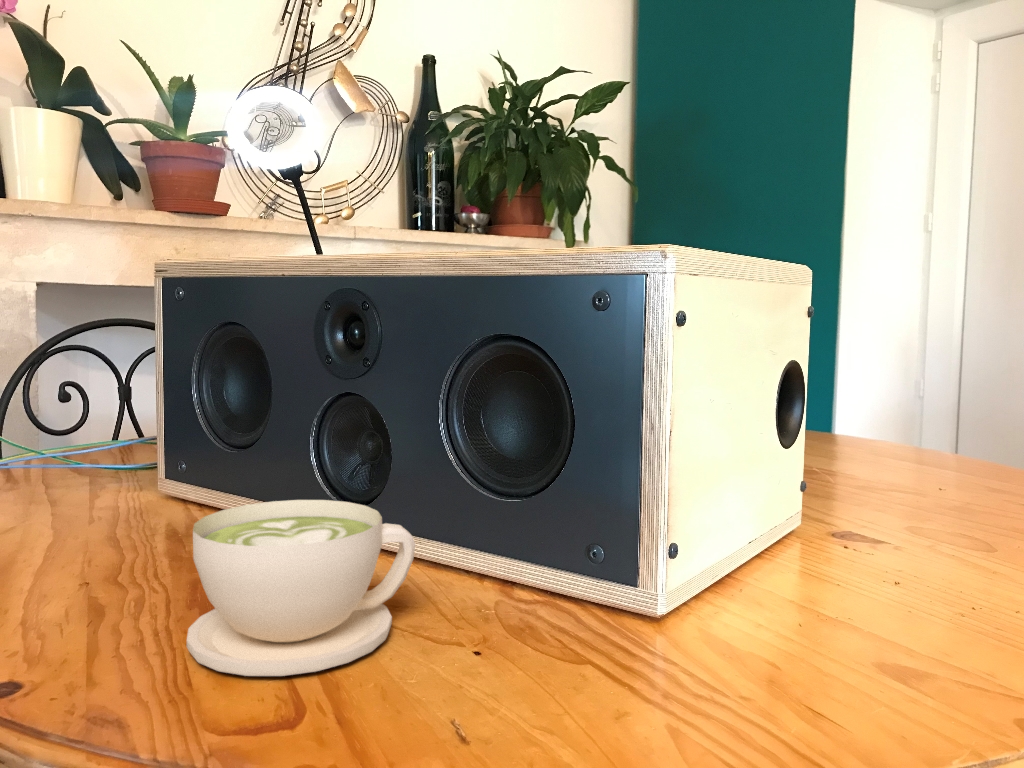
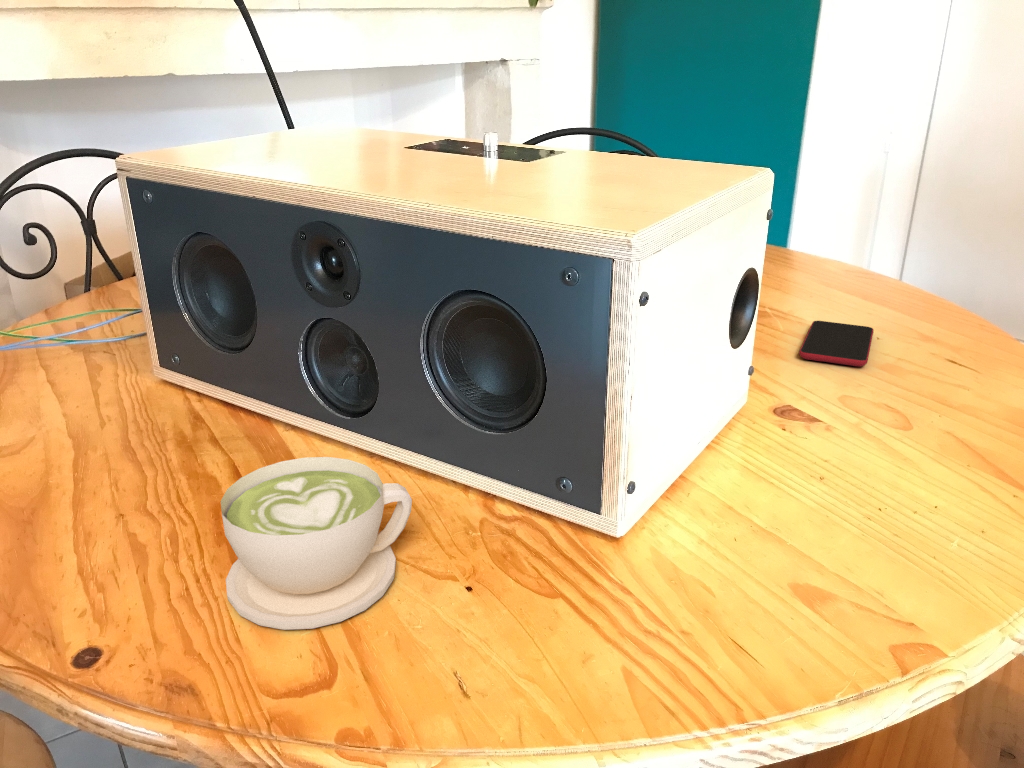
smartphone: none [861,460,943,493] -> present [799,321,874,366]

